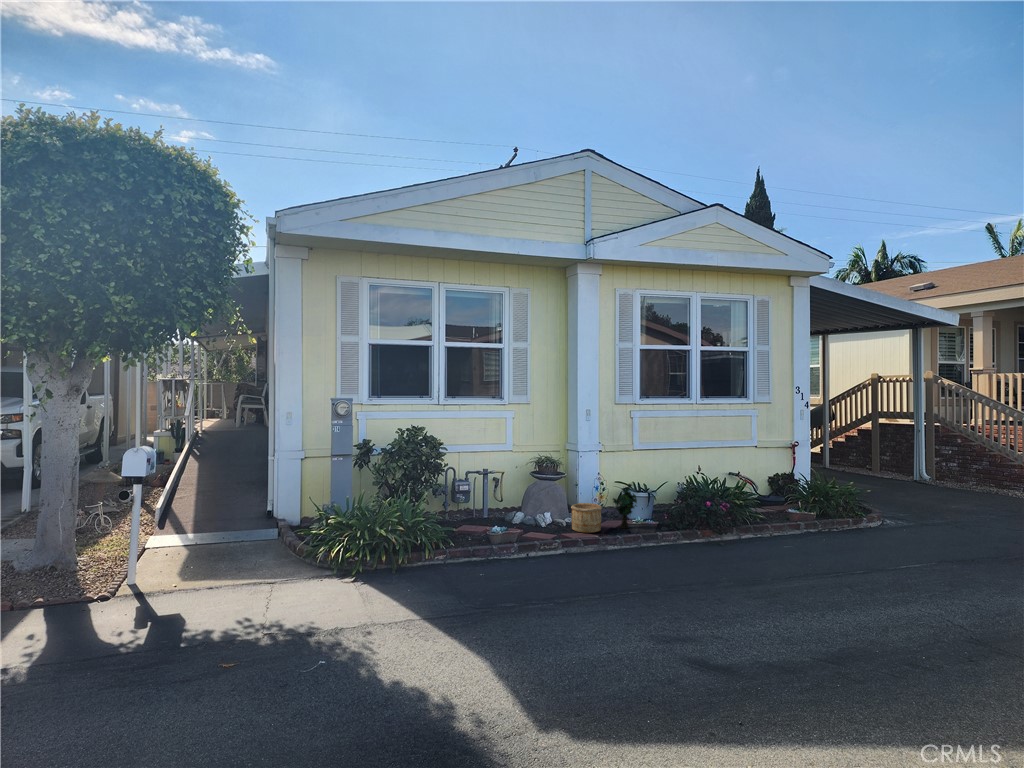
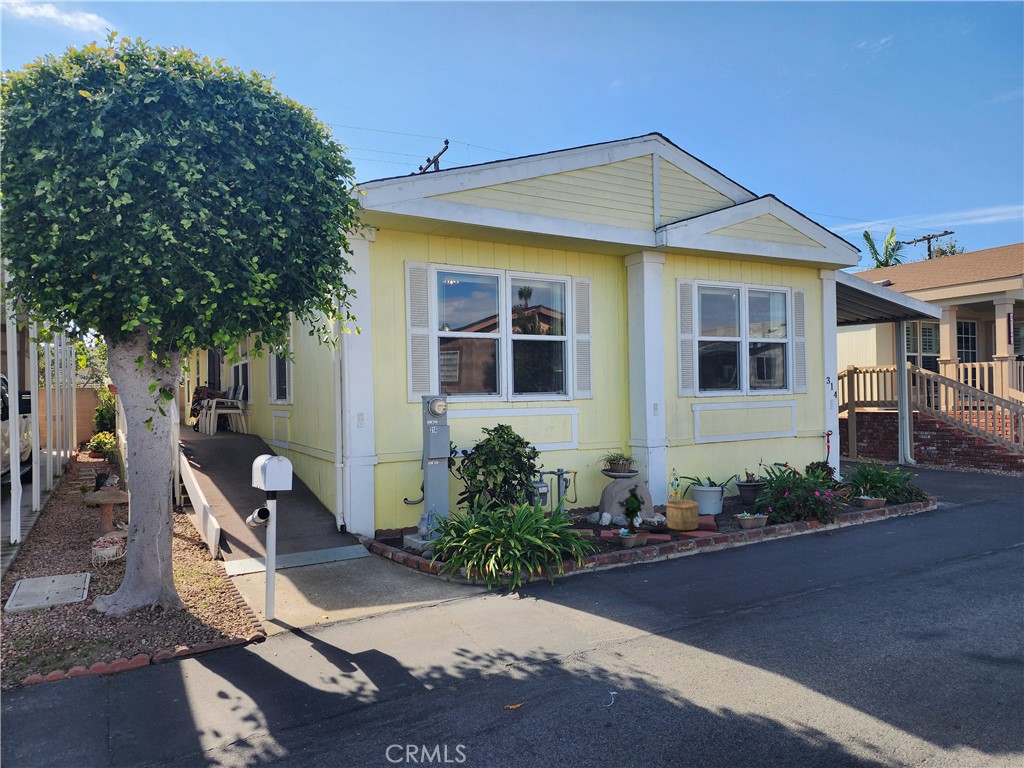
decorative plant: present [613,484,637,528] -> present [618,485,645,534]

